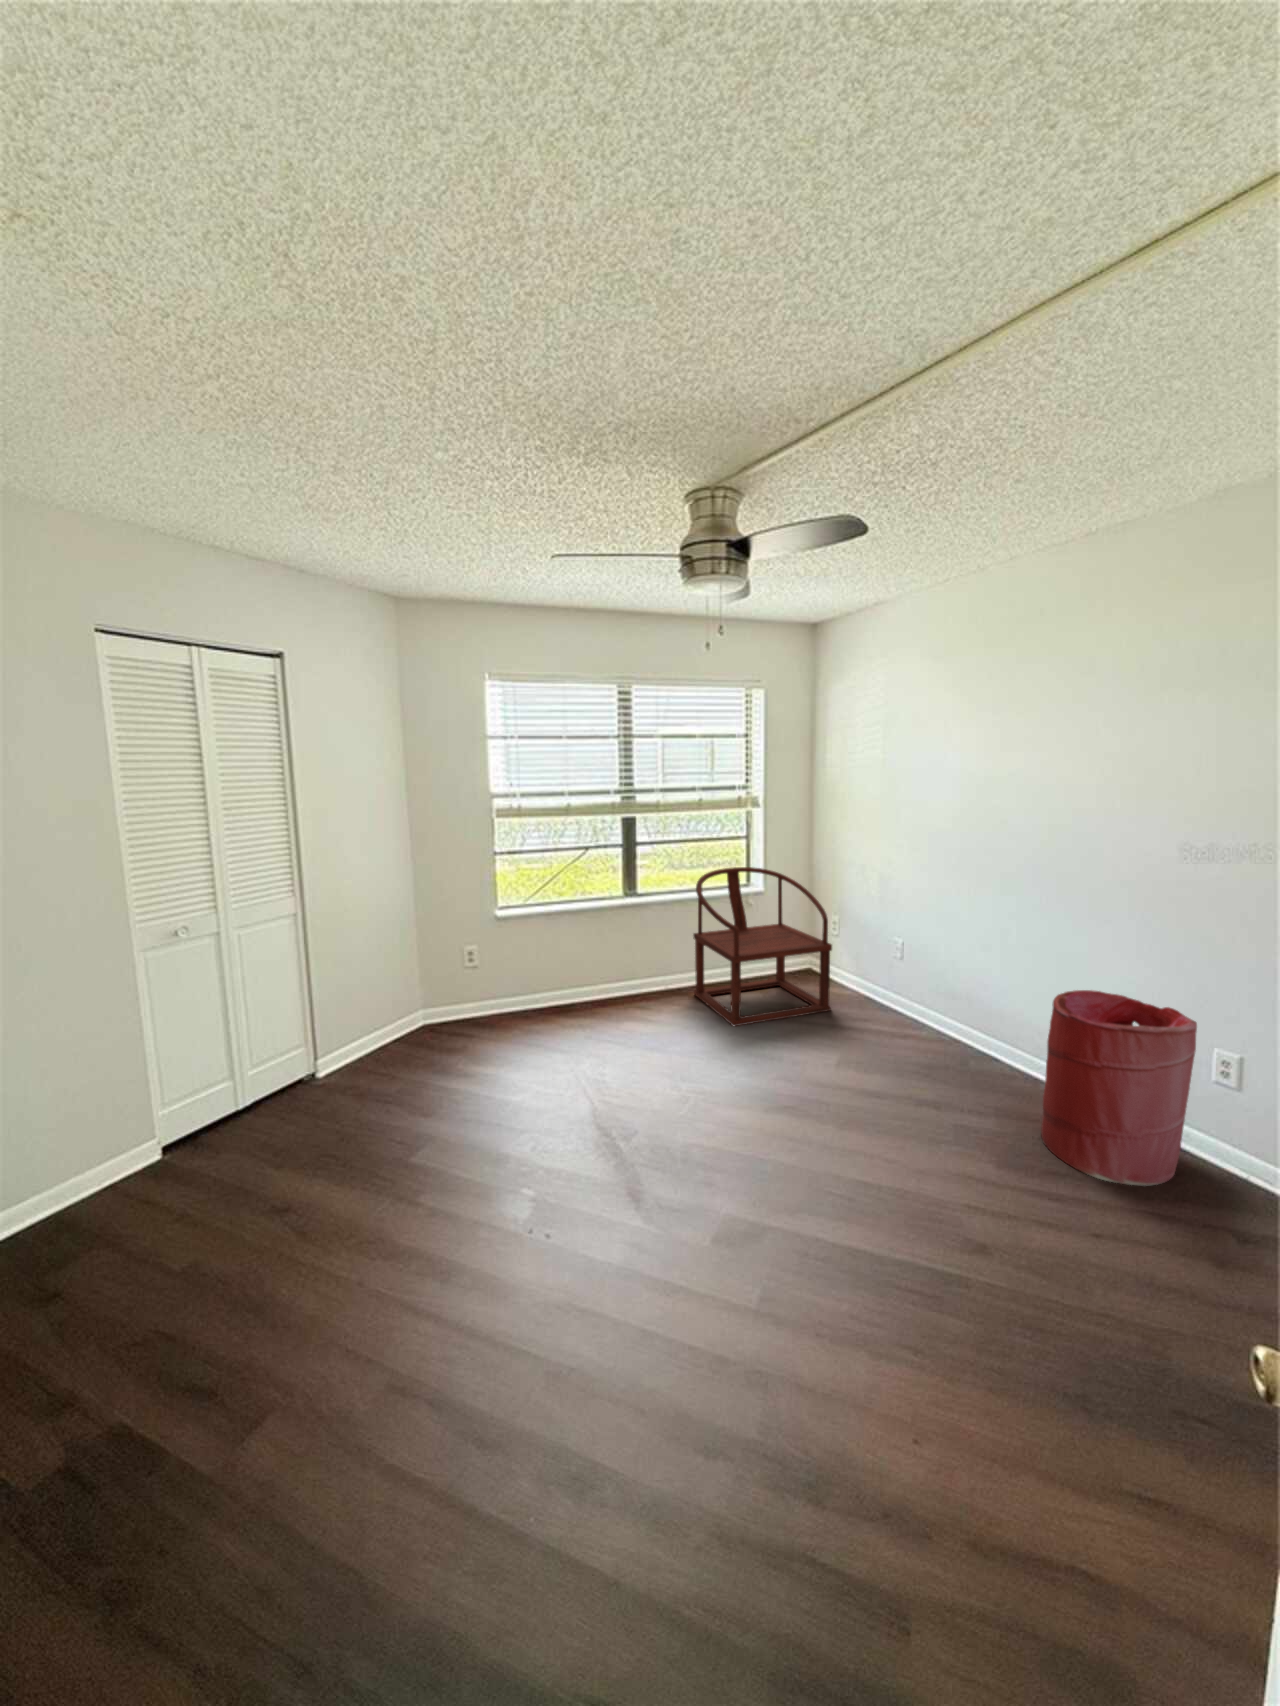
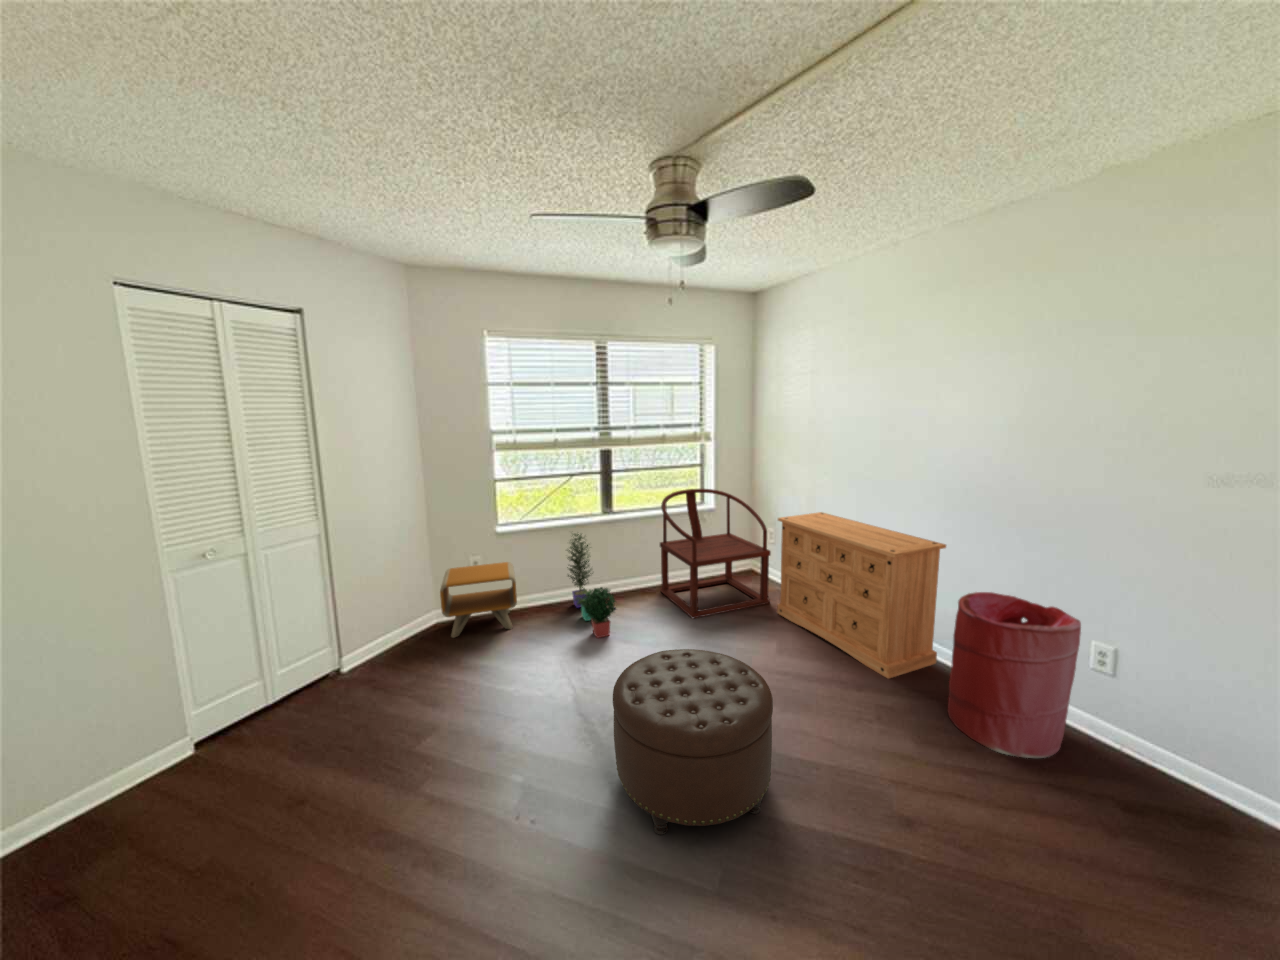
dresser: none [840,897,1046,1098] -> present [777,512,946,678]
potted plant: none [577,917,641,1046] -> present [567,534,616,638]
nightstand: none [429,954,520,1043] -> present [440,562,517,638]
ottoman: none [639,1049,822,1249] -> present [613,649,773,835]

